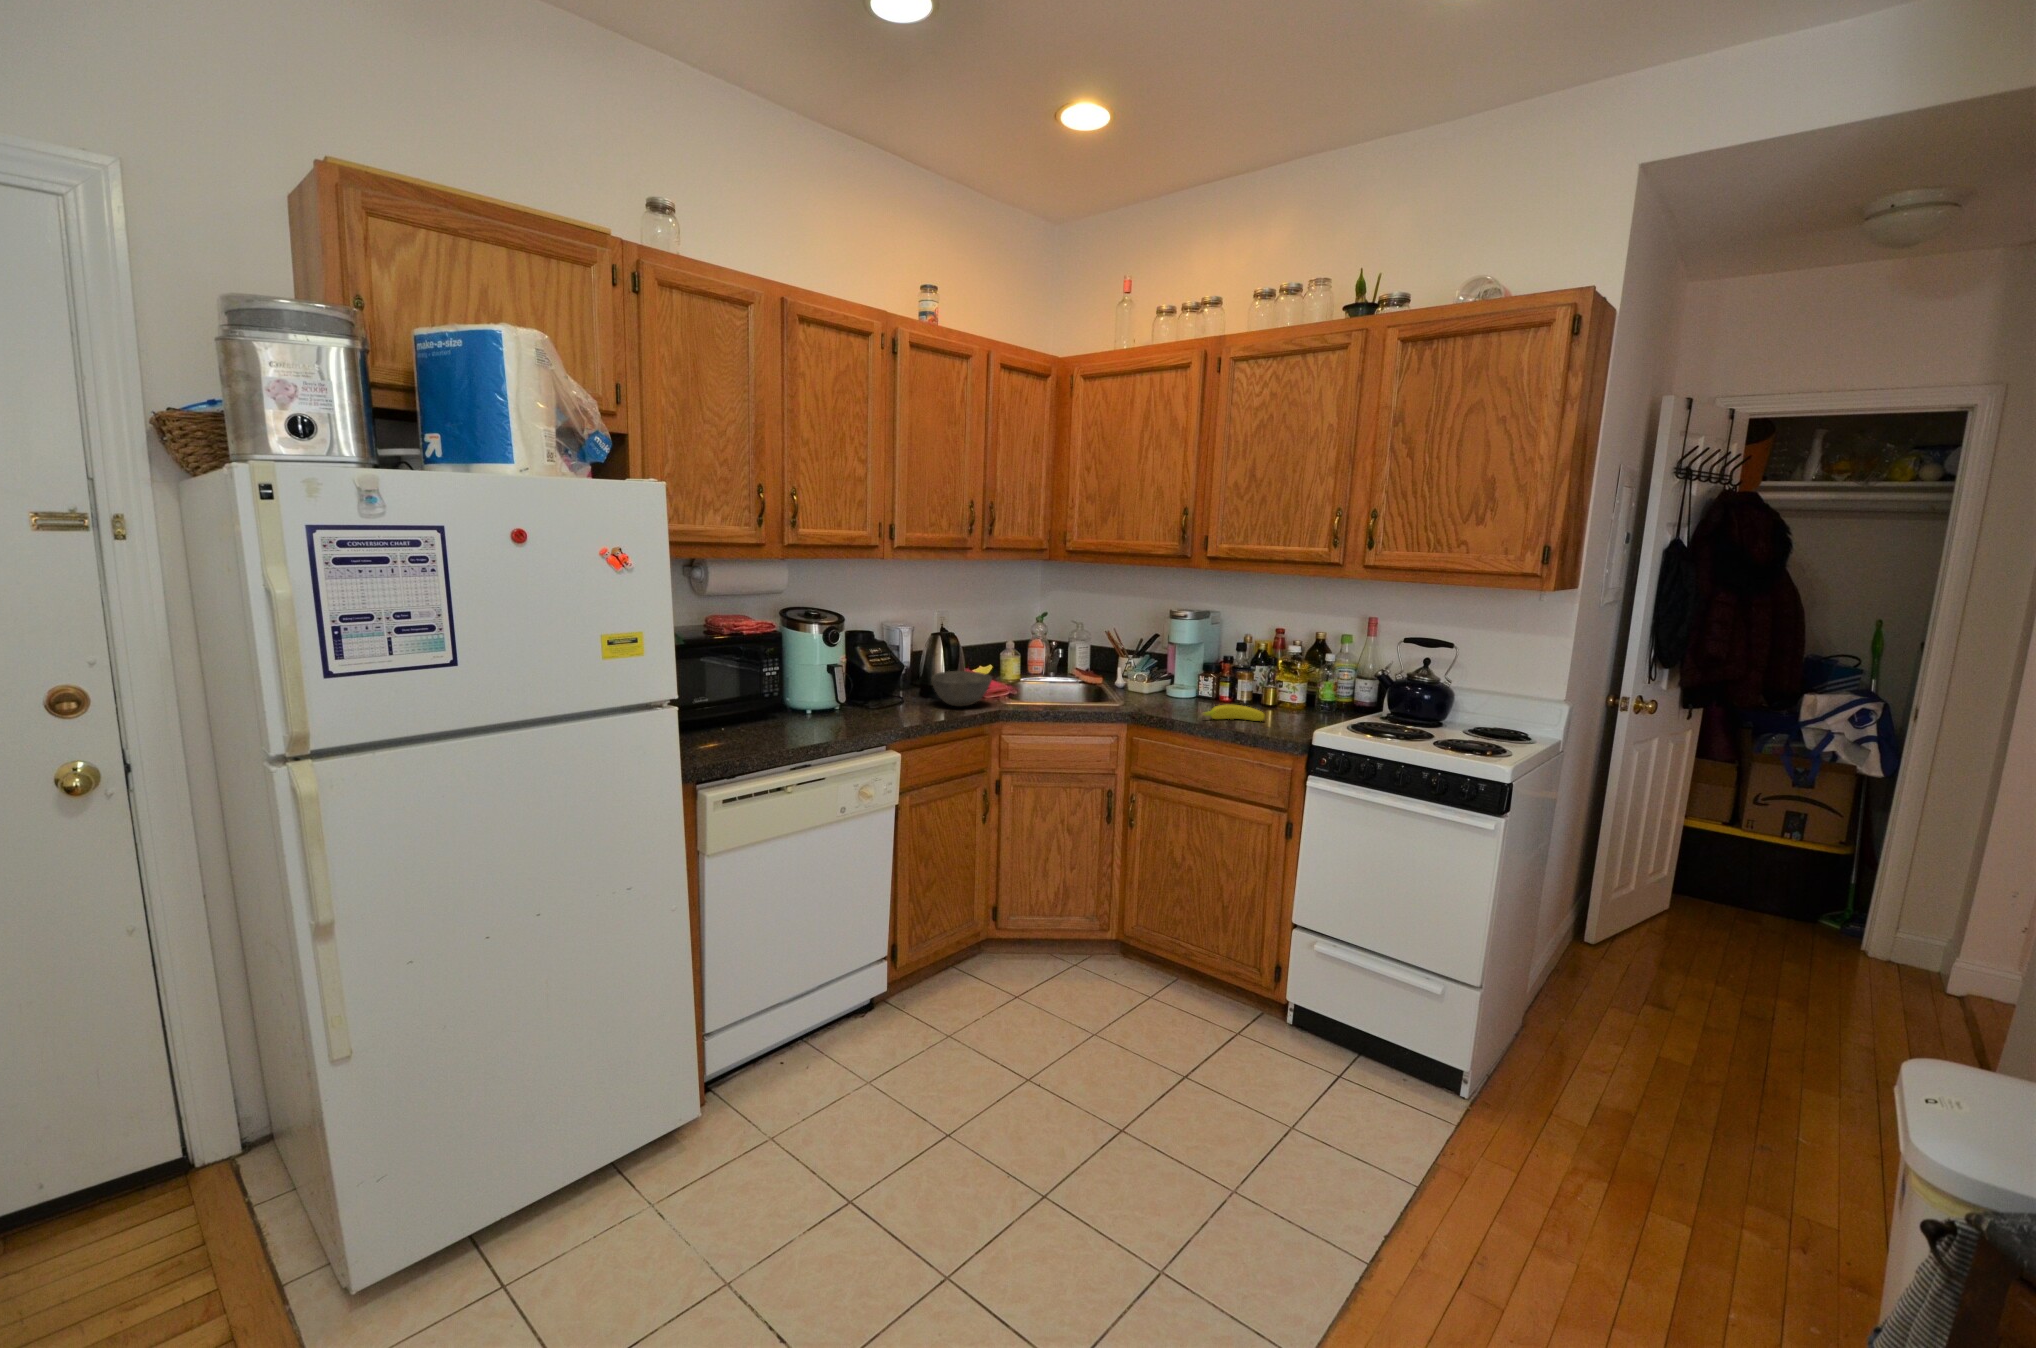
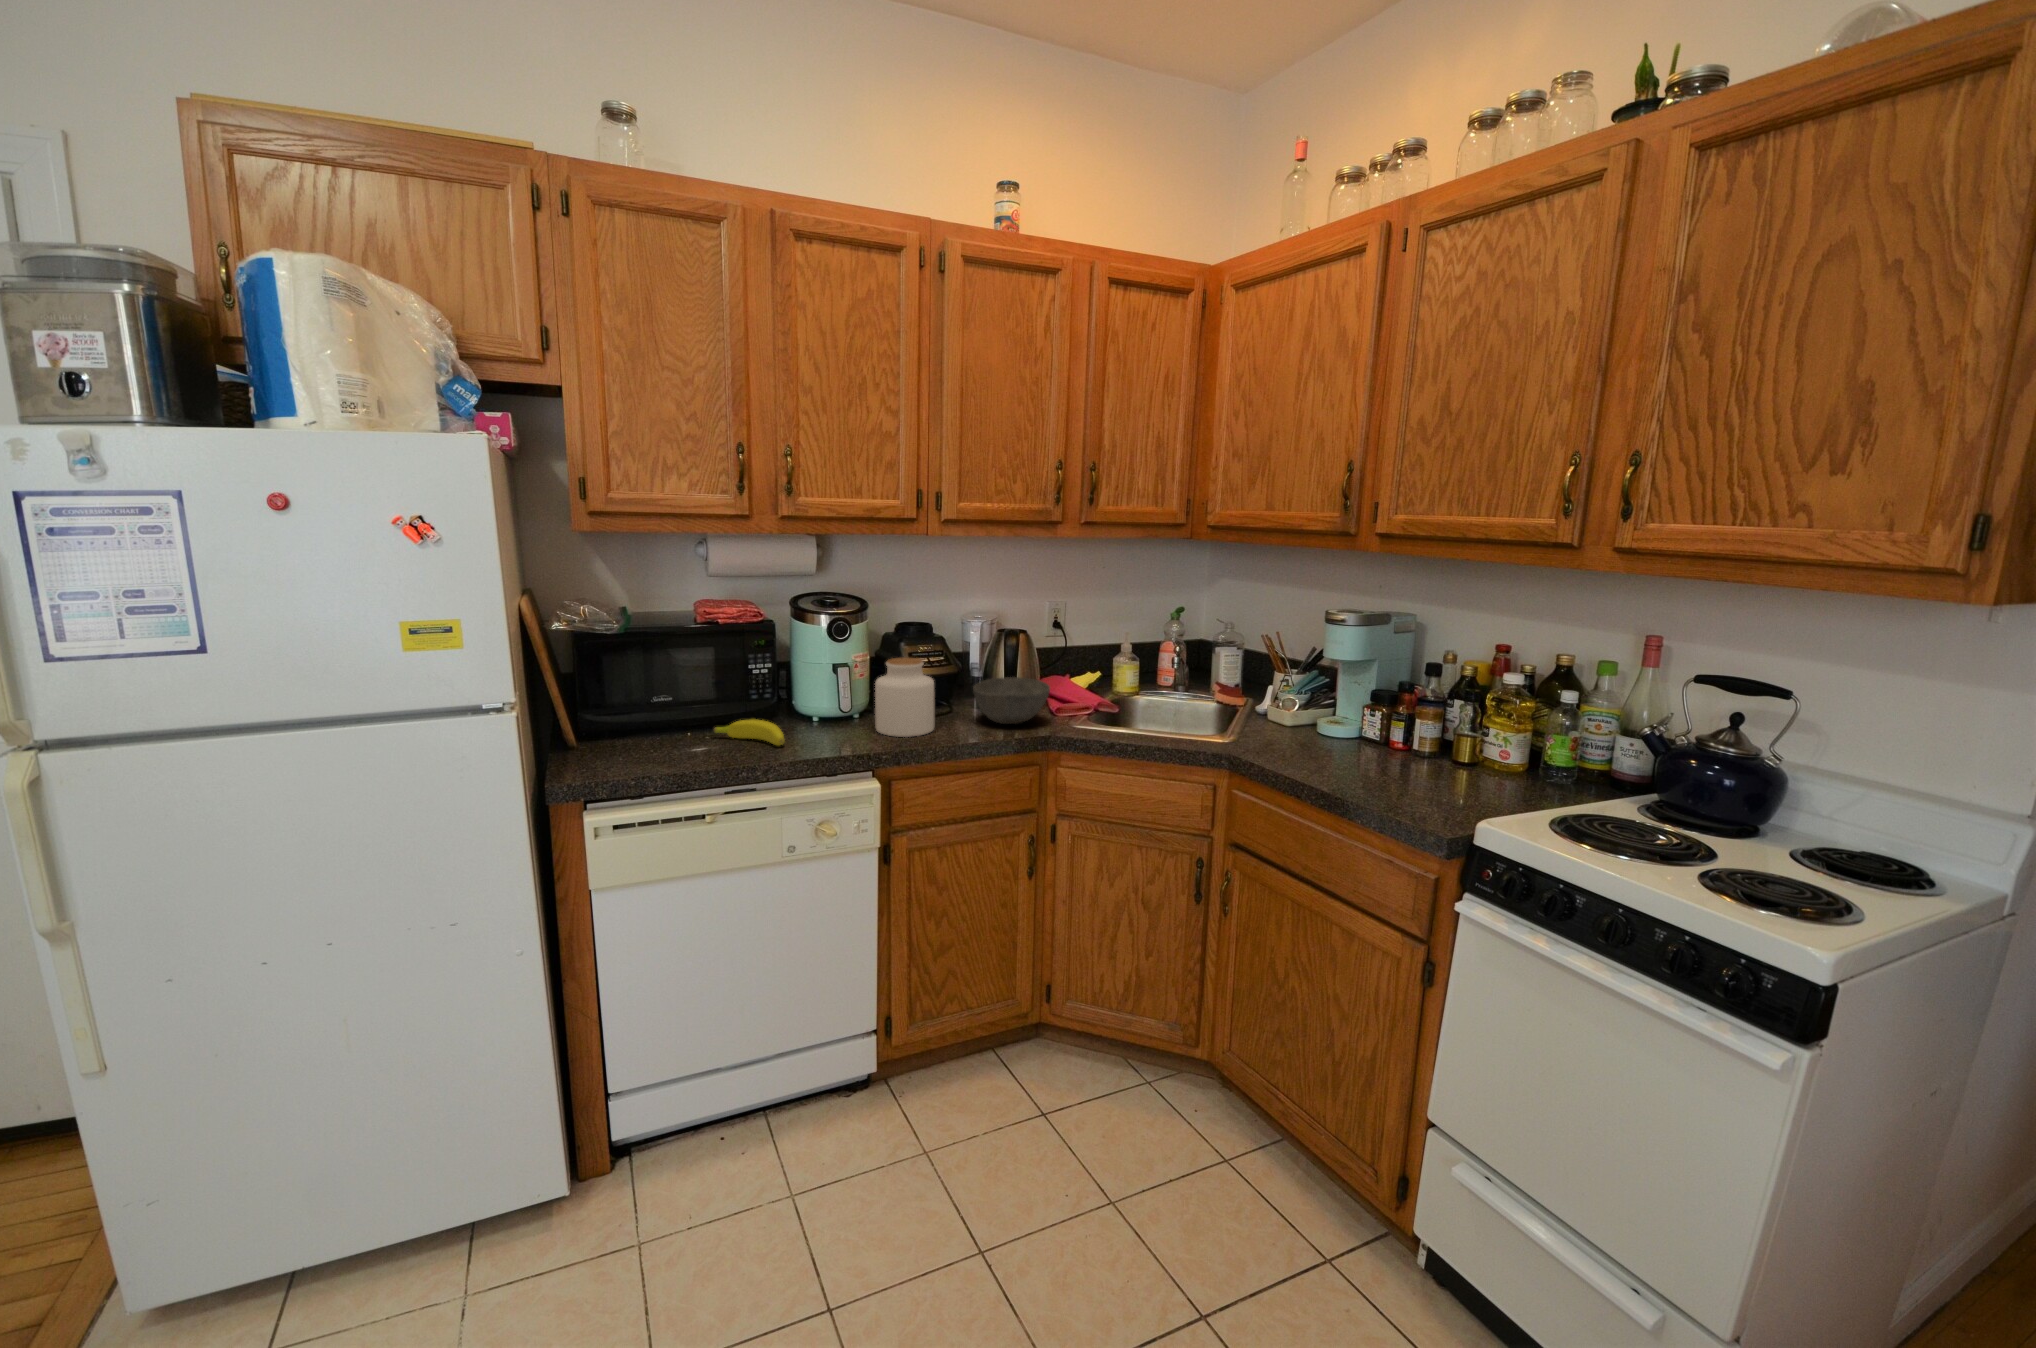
jar: none [868,657,915,720] -> present [875,657,934,737]
banana: present [1202,704,1265,721] -> present [714,719,784,745]

